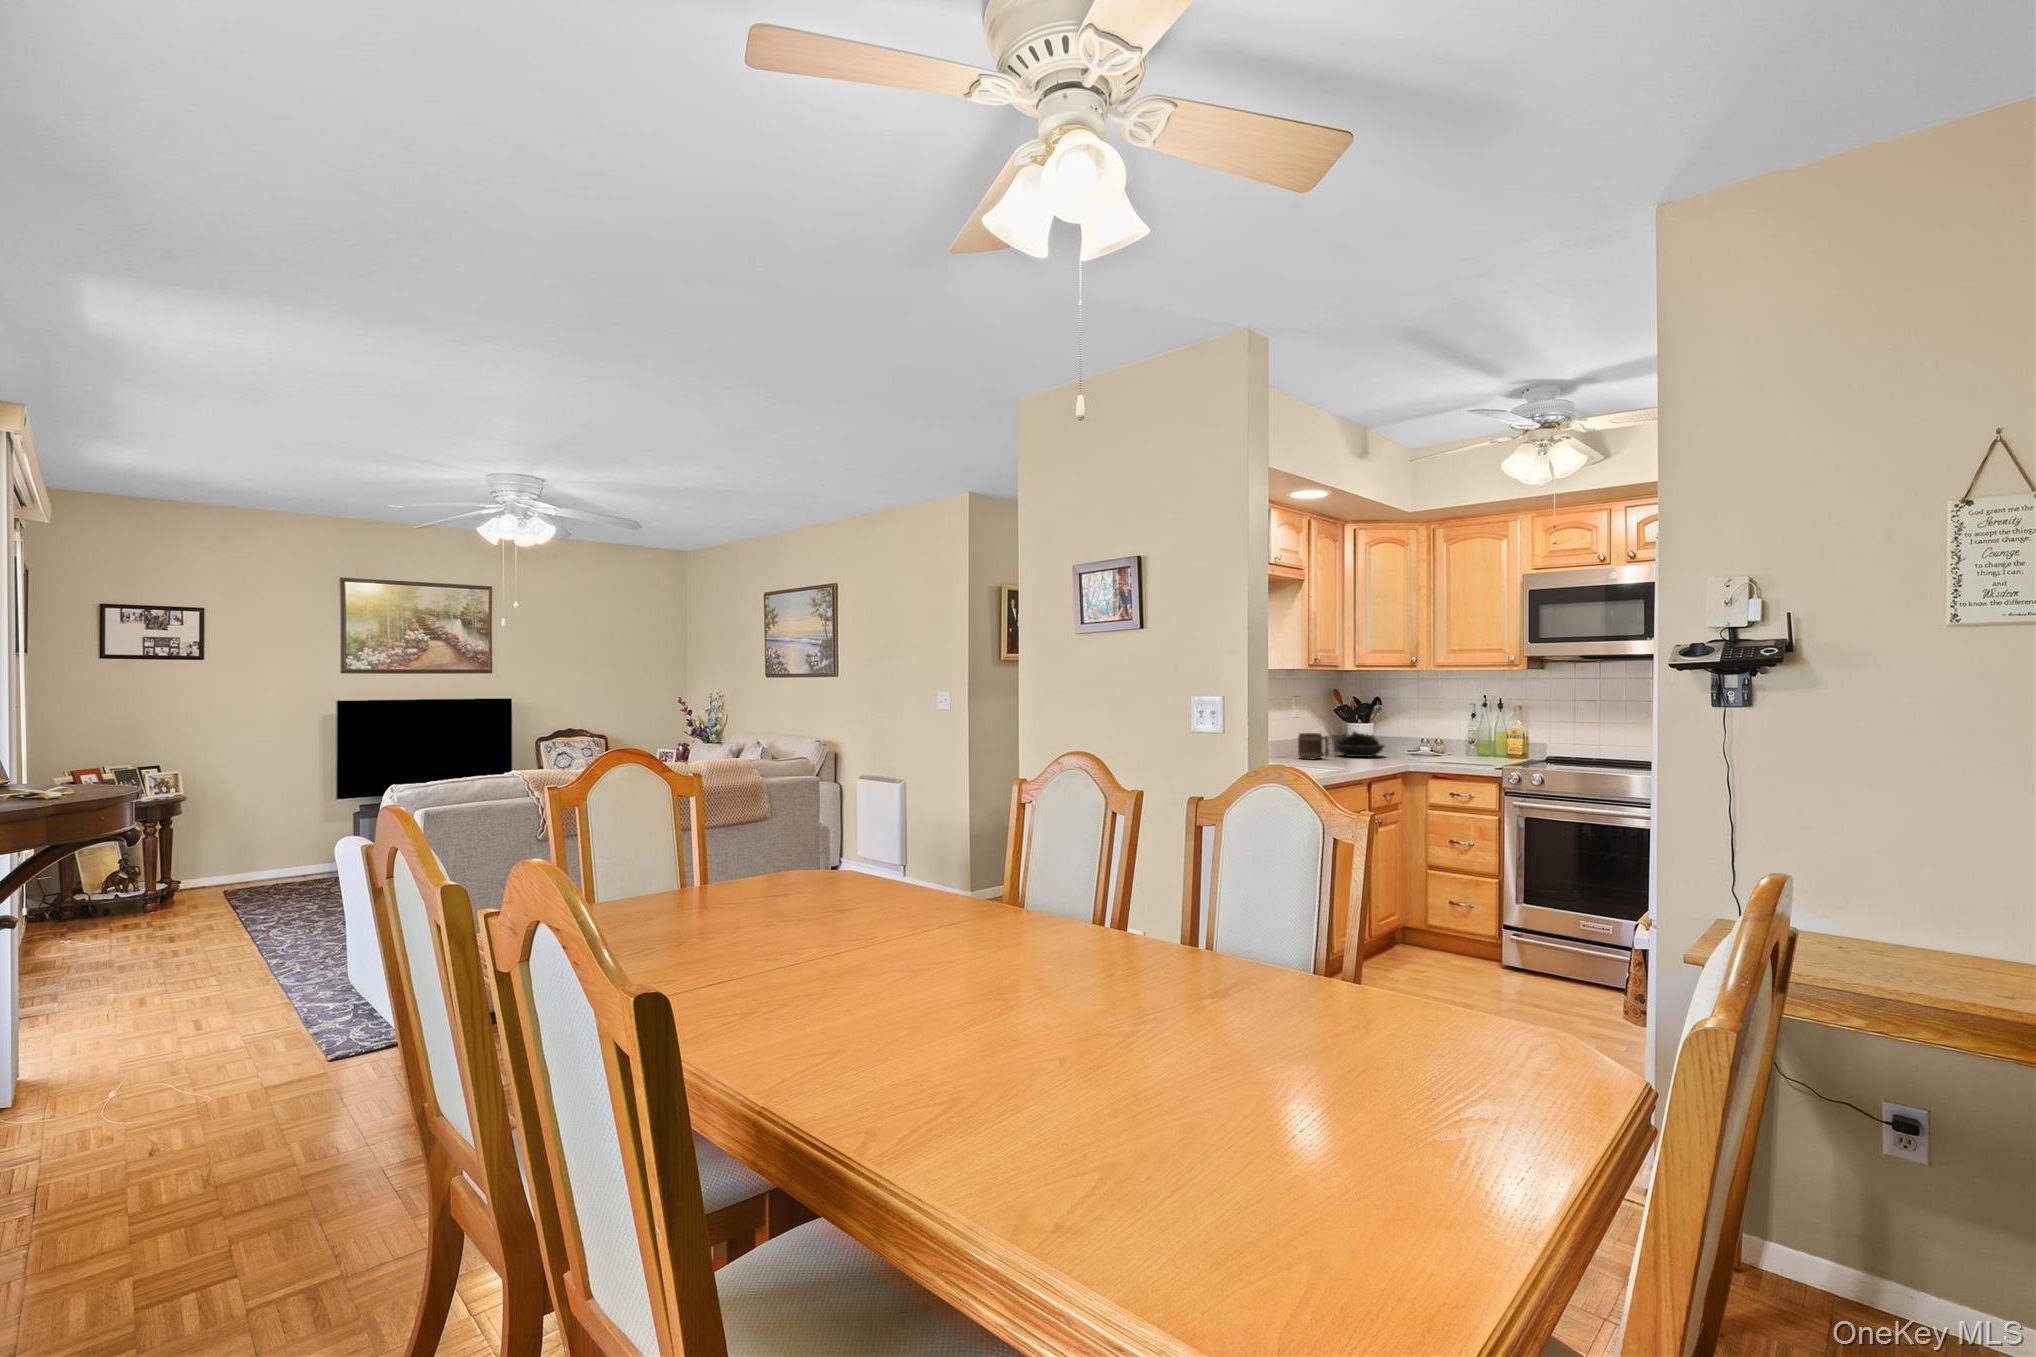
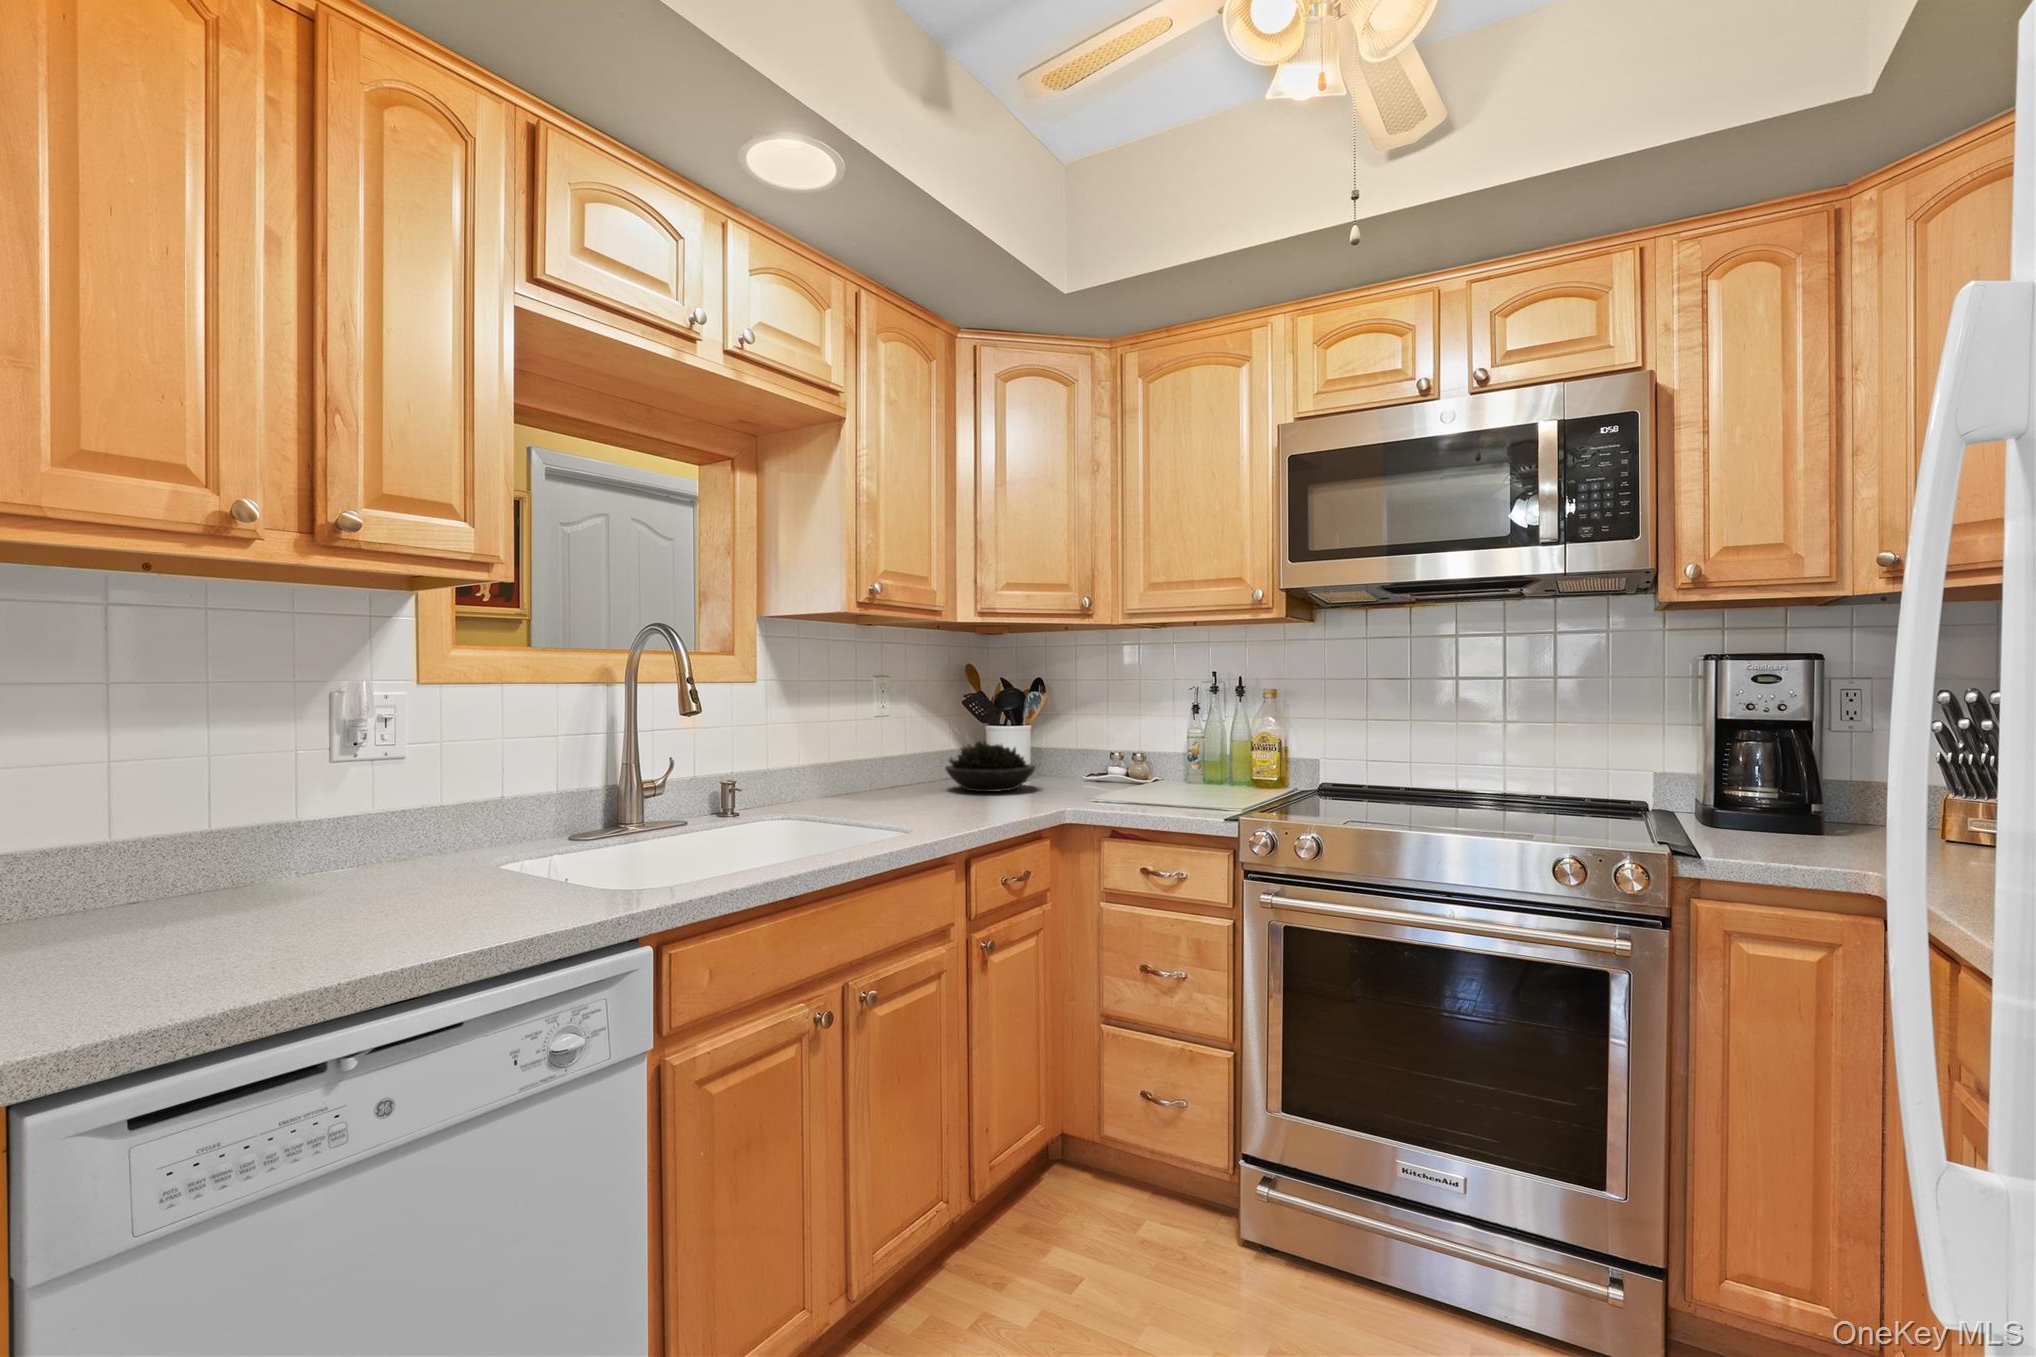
mug: present [1298,733,1329,759] -> none [860,746,917,801]

